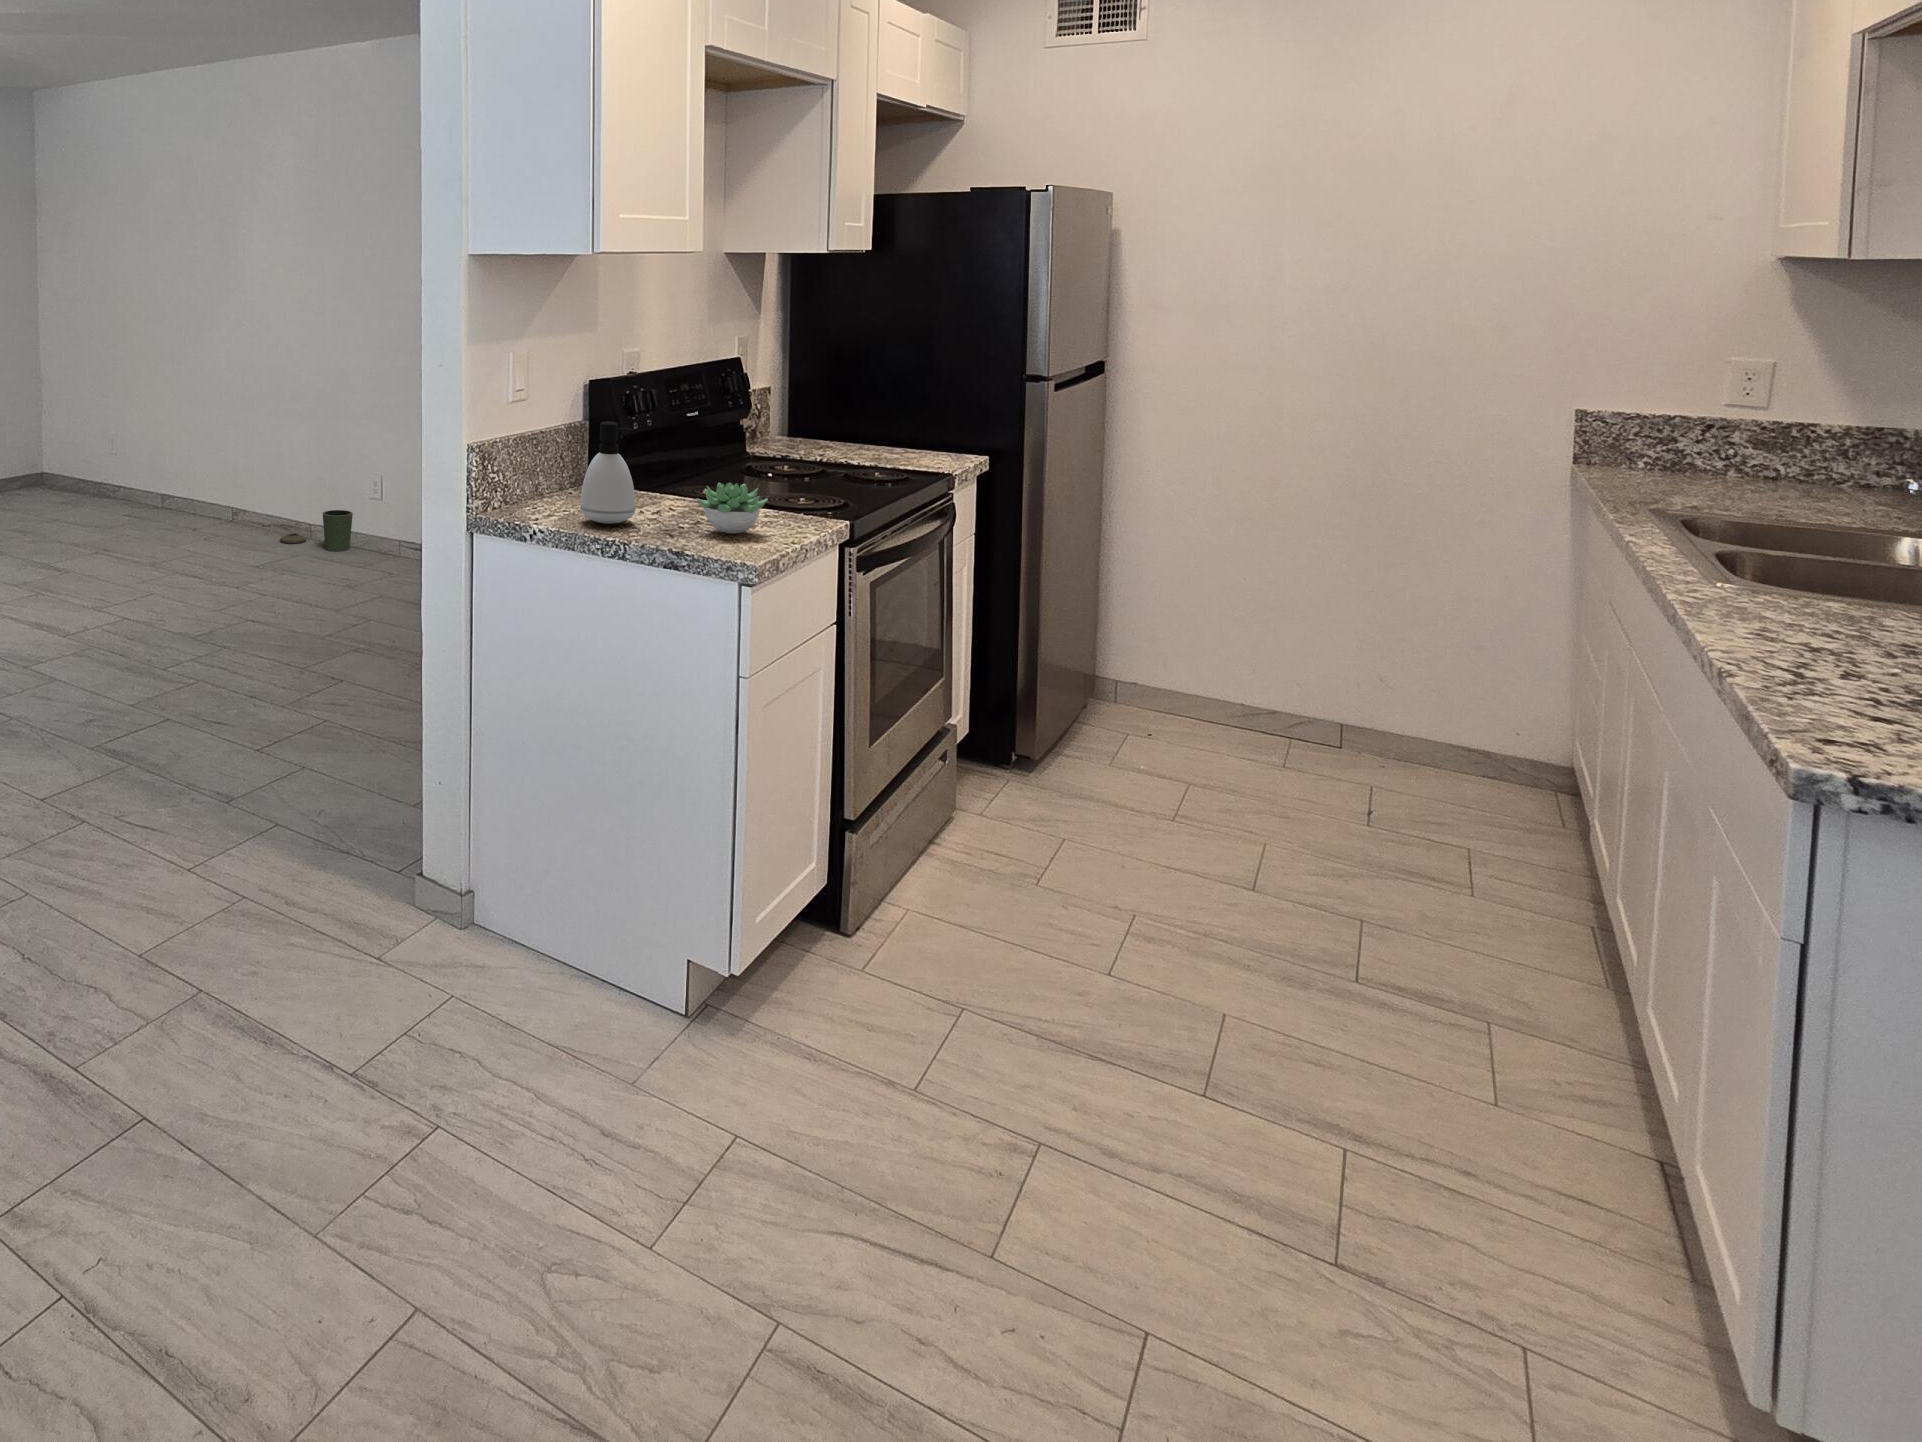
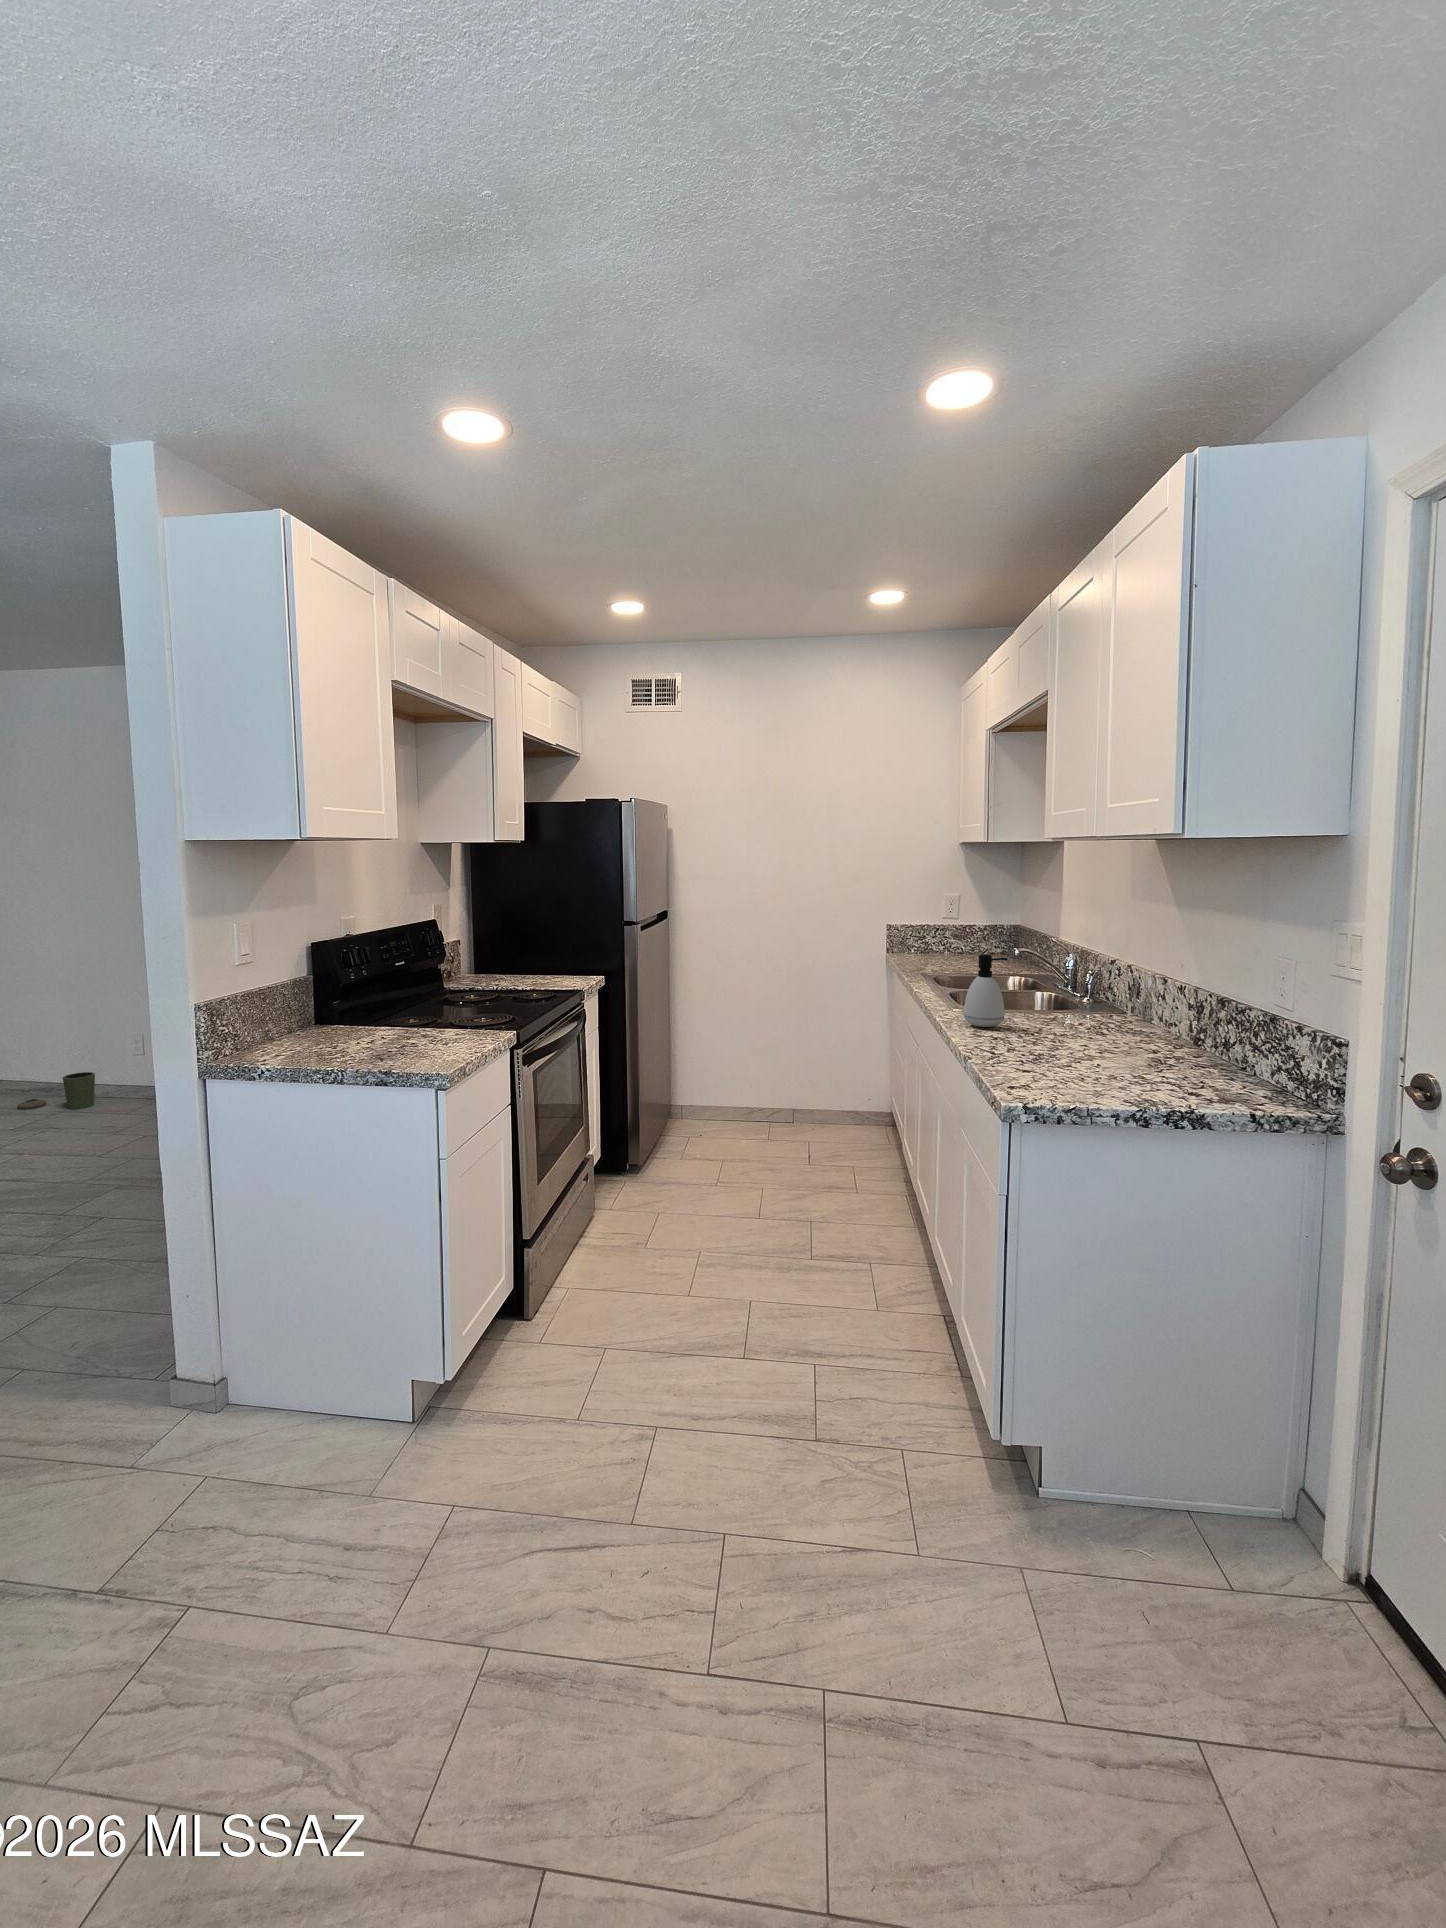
soap dispenser: present [580,421,635,524] -> present [964,954,1008,1027]
succulent plant: present [696,483,768,534] -> none [403,1014,458,1052]

